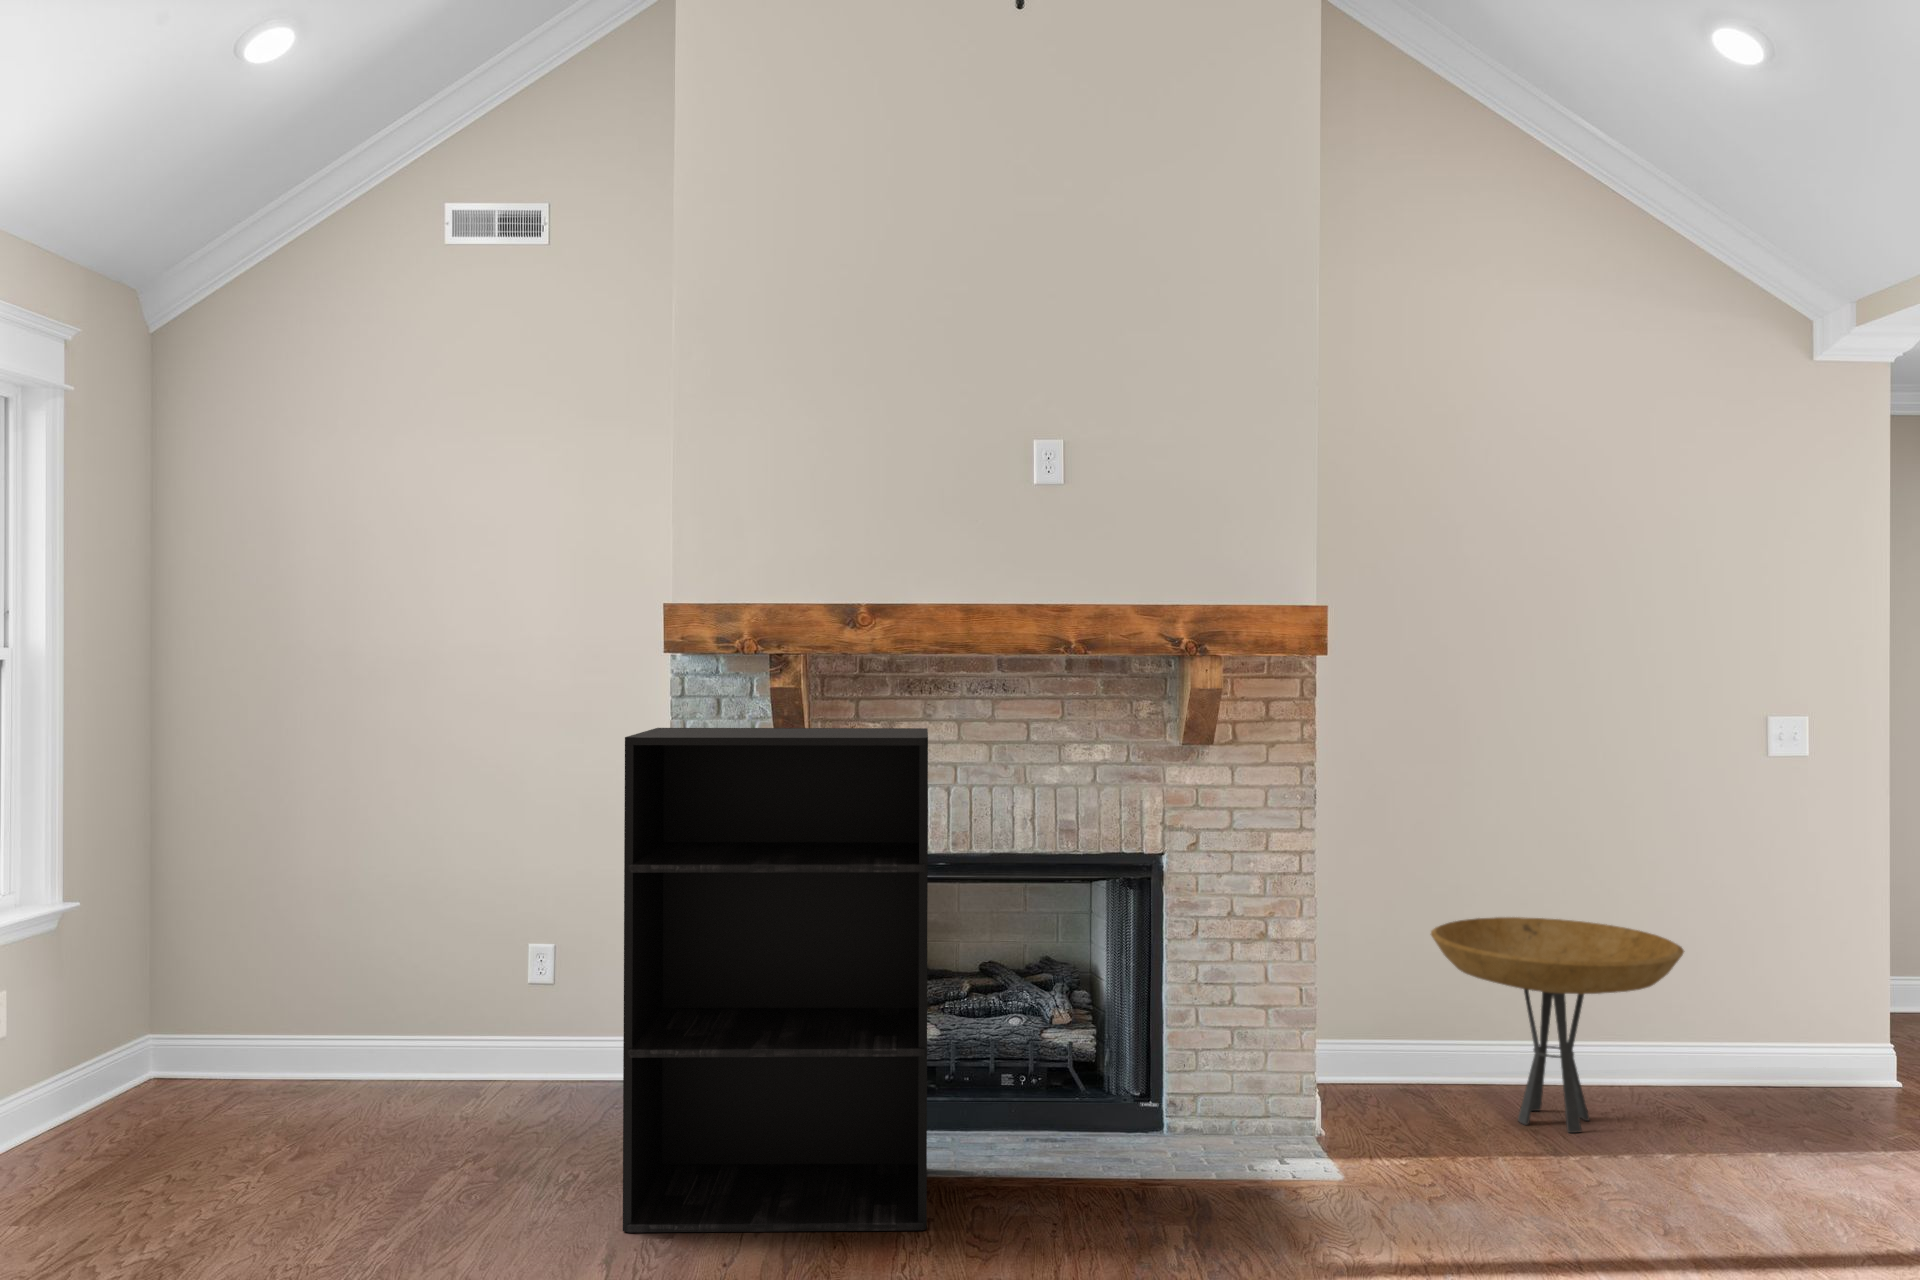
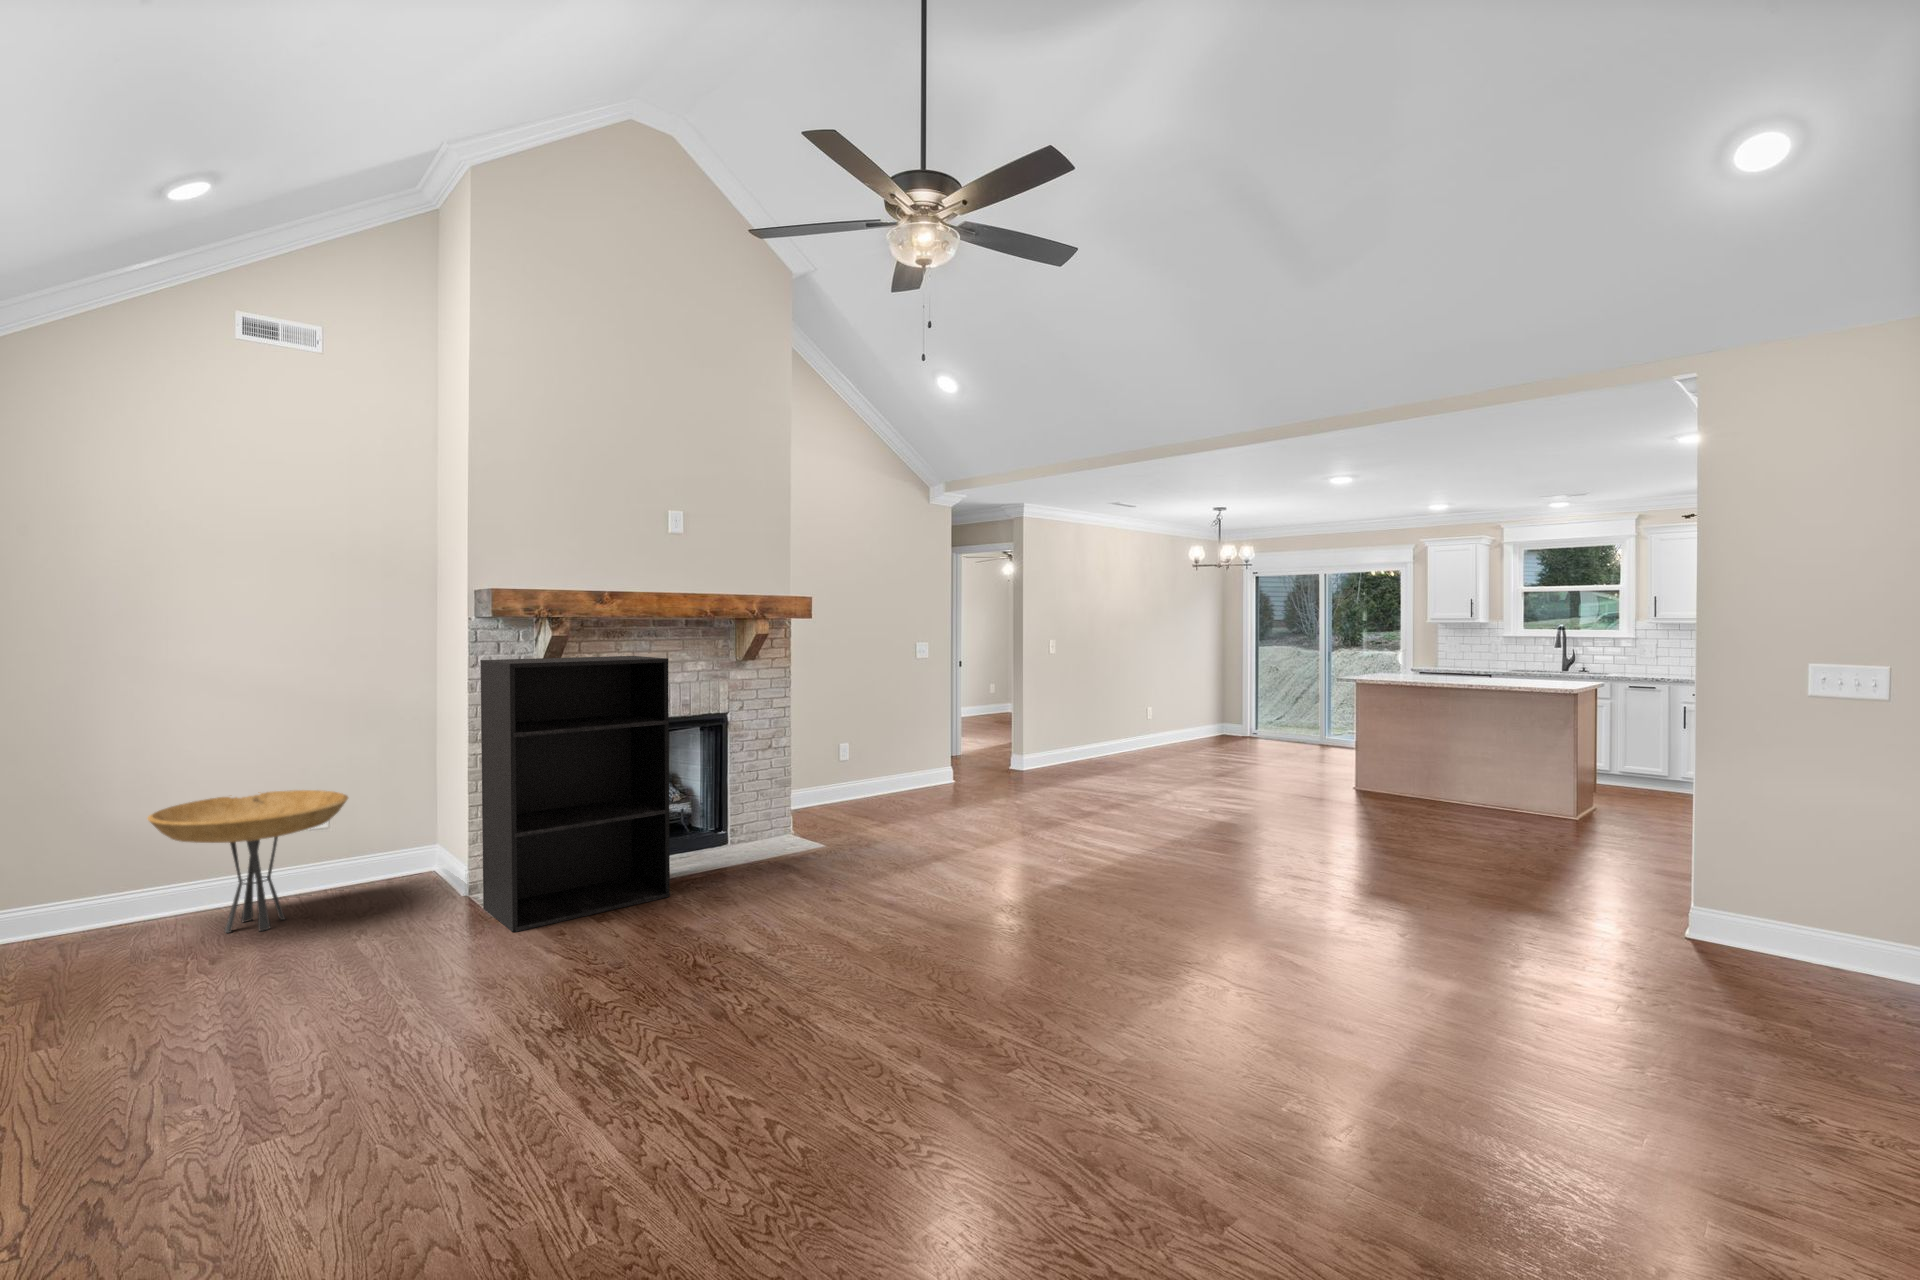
side table: present [1431,917,1684,1133] -> present [148,790,348,933]

